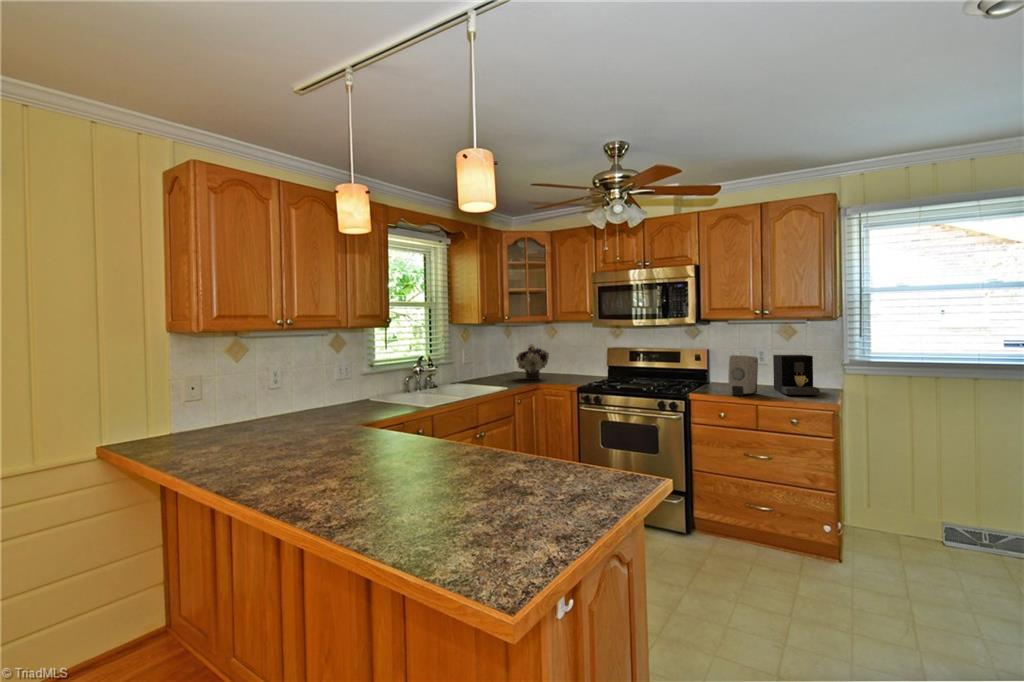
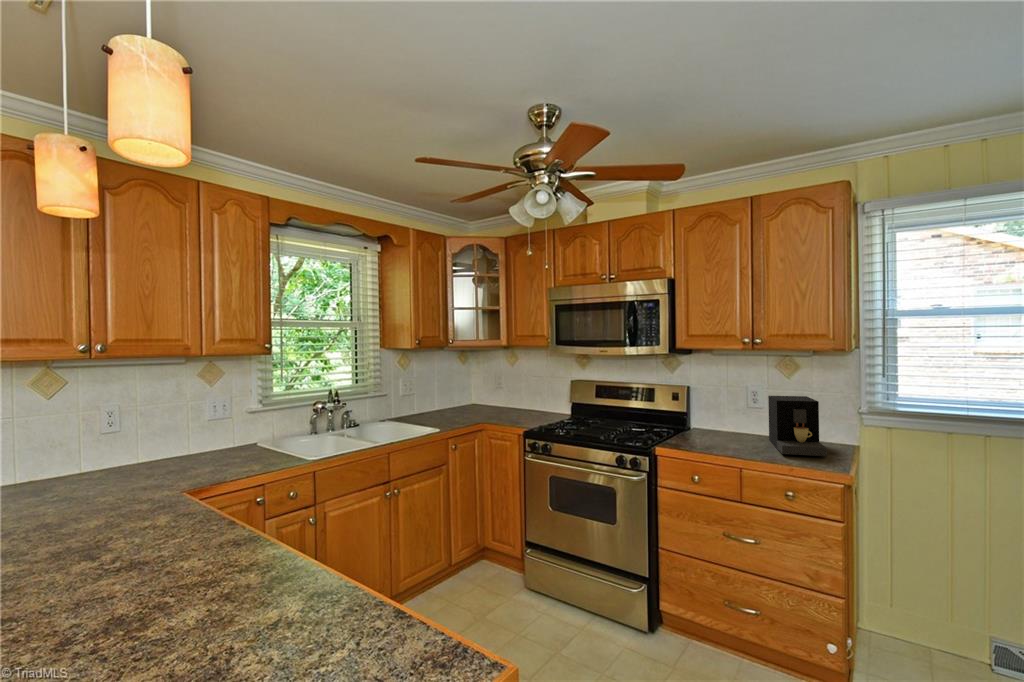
flower arrangement: present [517,344,549,379] -> none [467,371,504,414]
soap dispenser: present [729,355,758,395] -> none [705,399,745,453]

